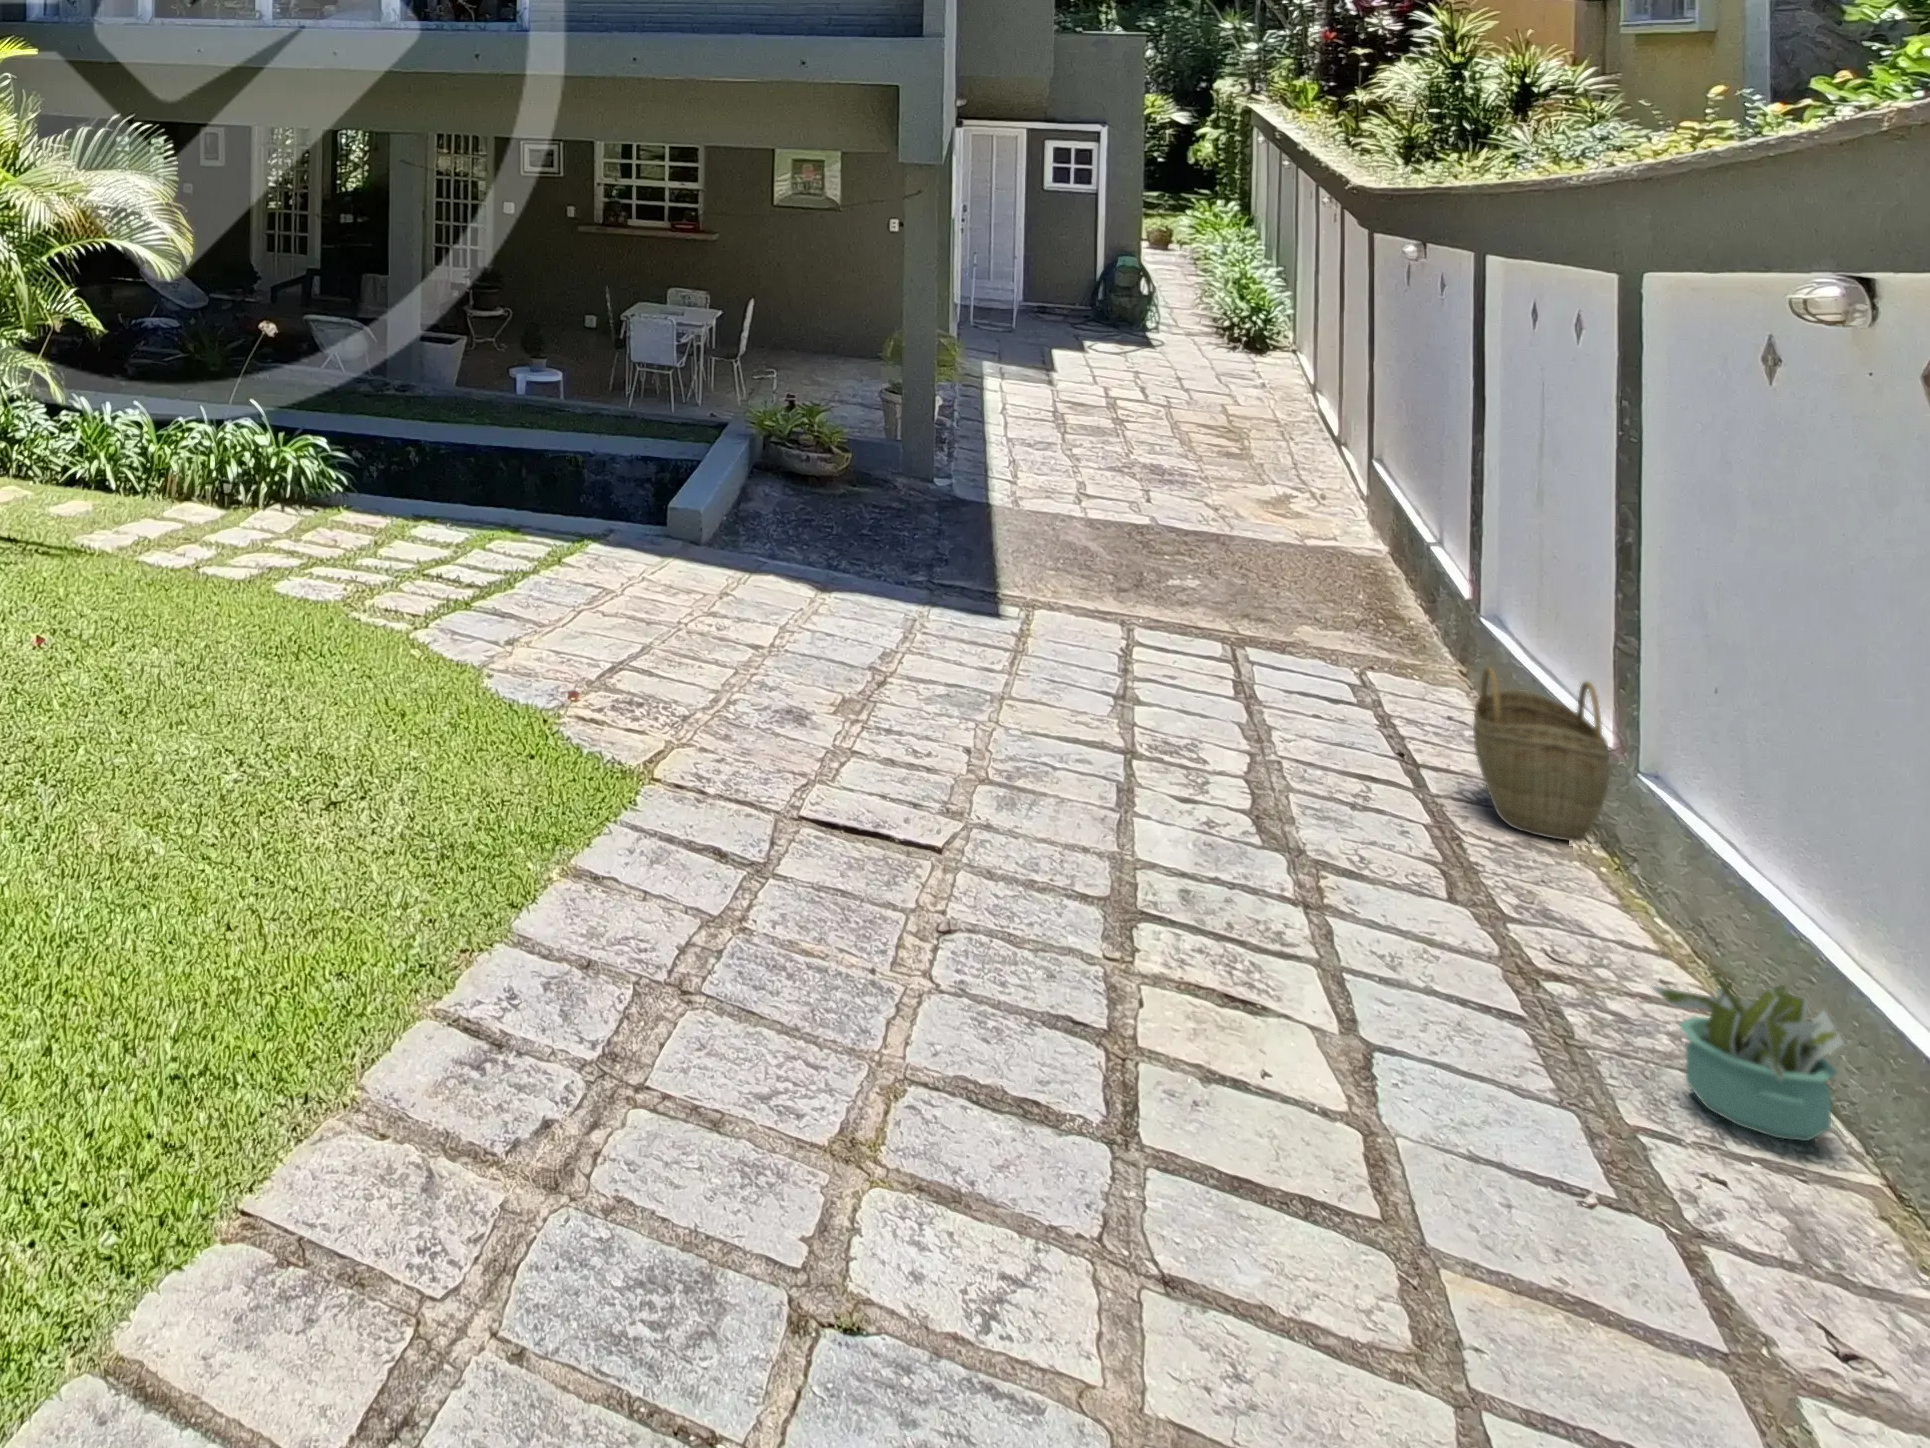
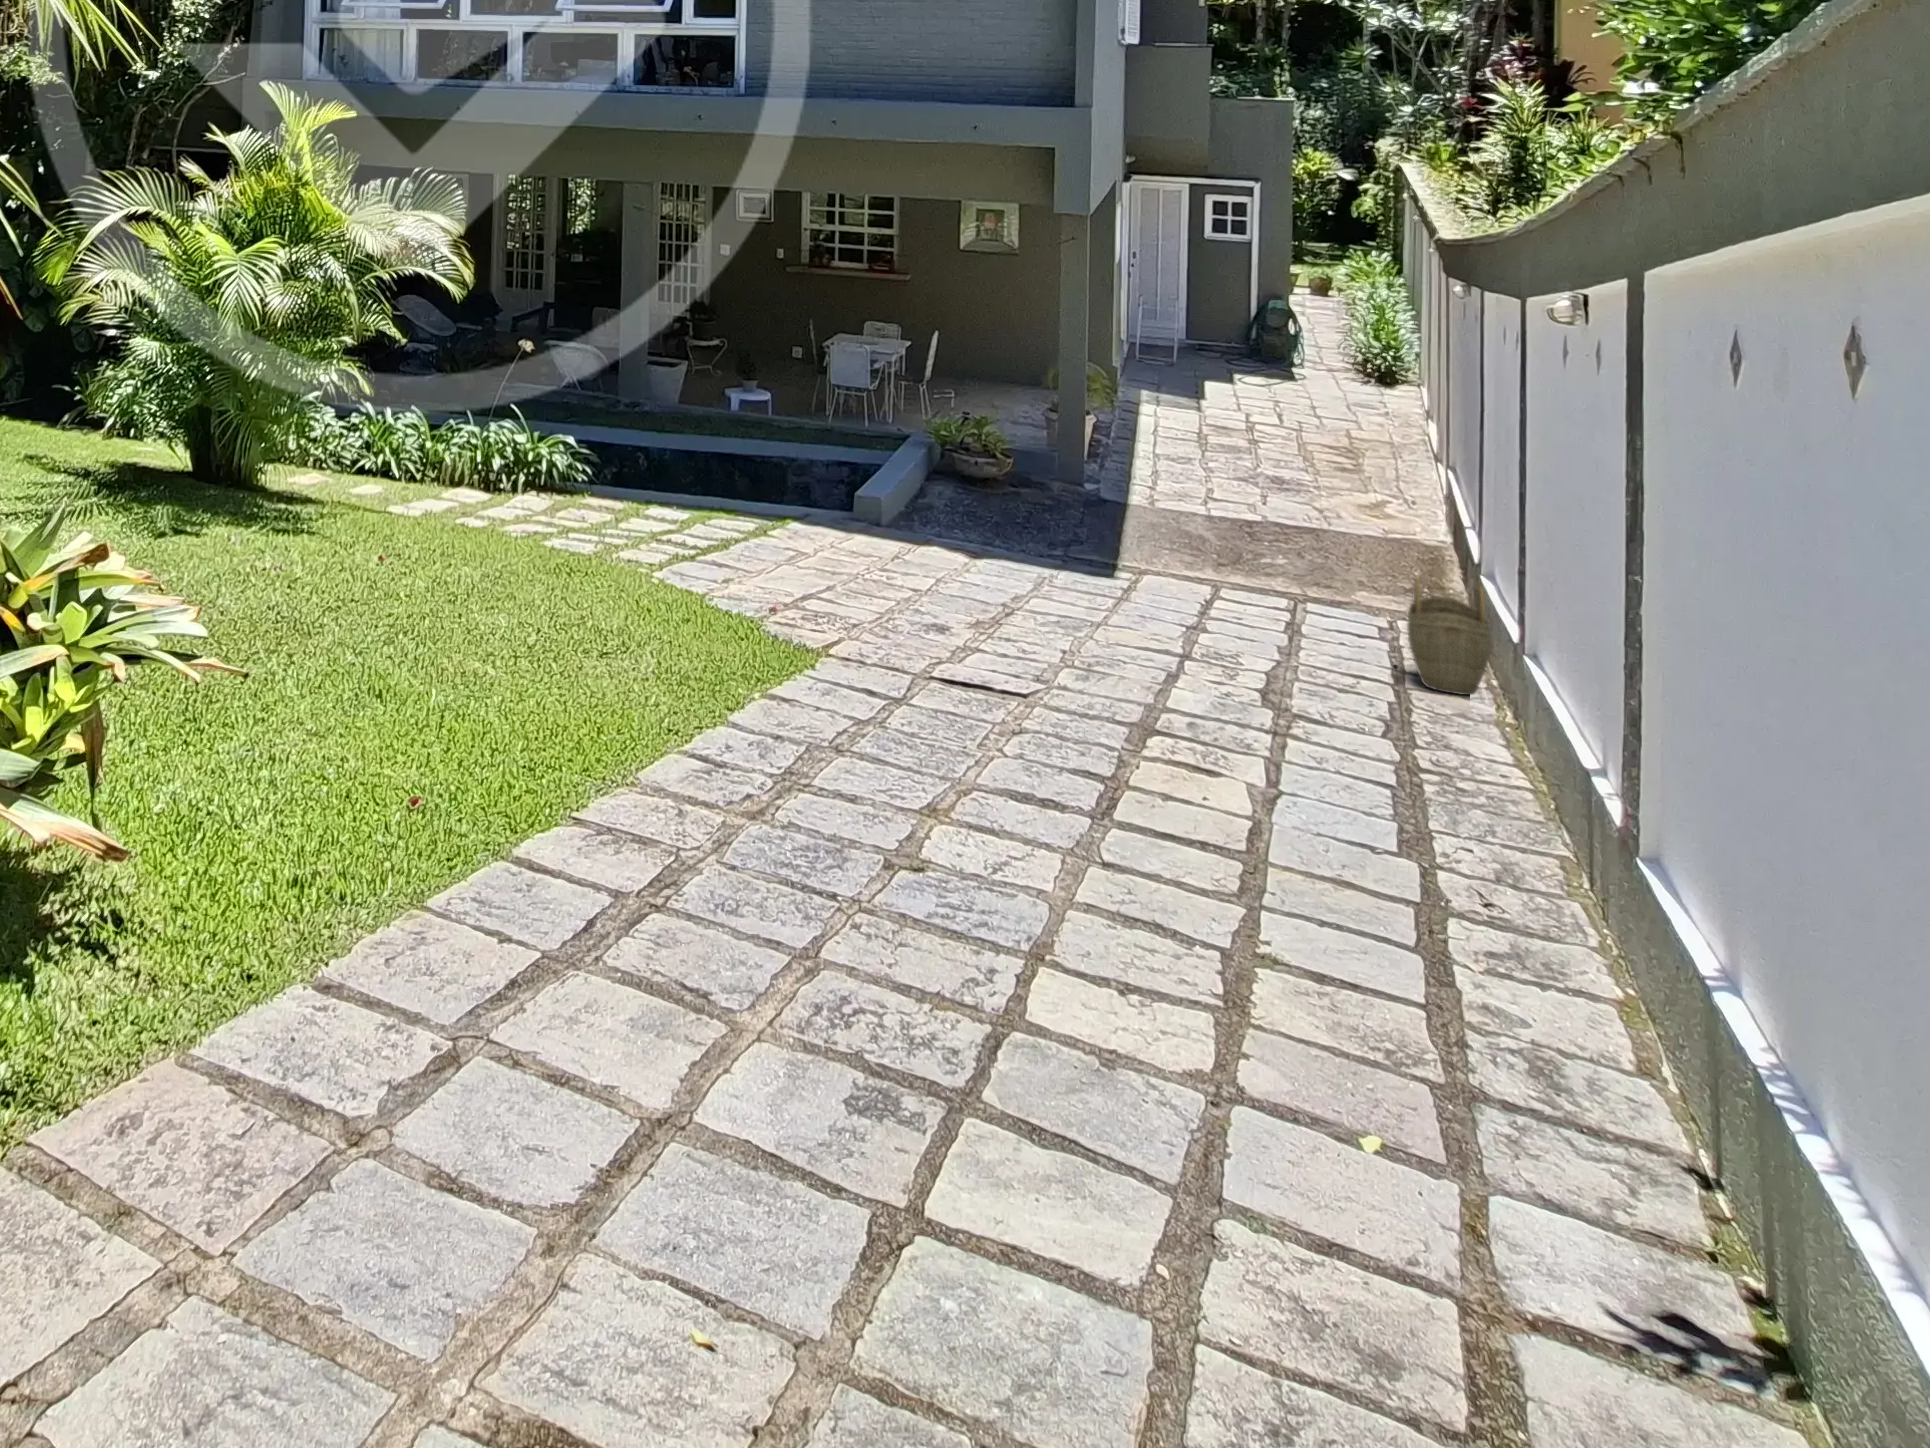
decorative plant: present [1652,968,1844,1141] -> none [1443,726,1541,822]

